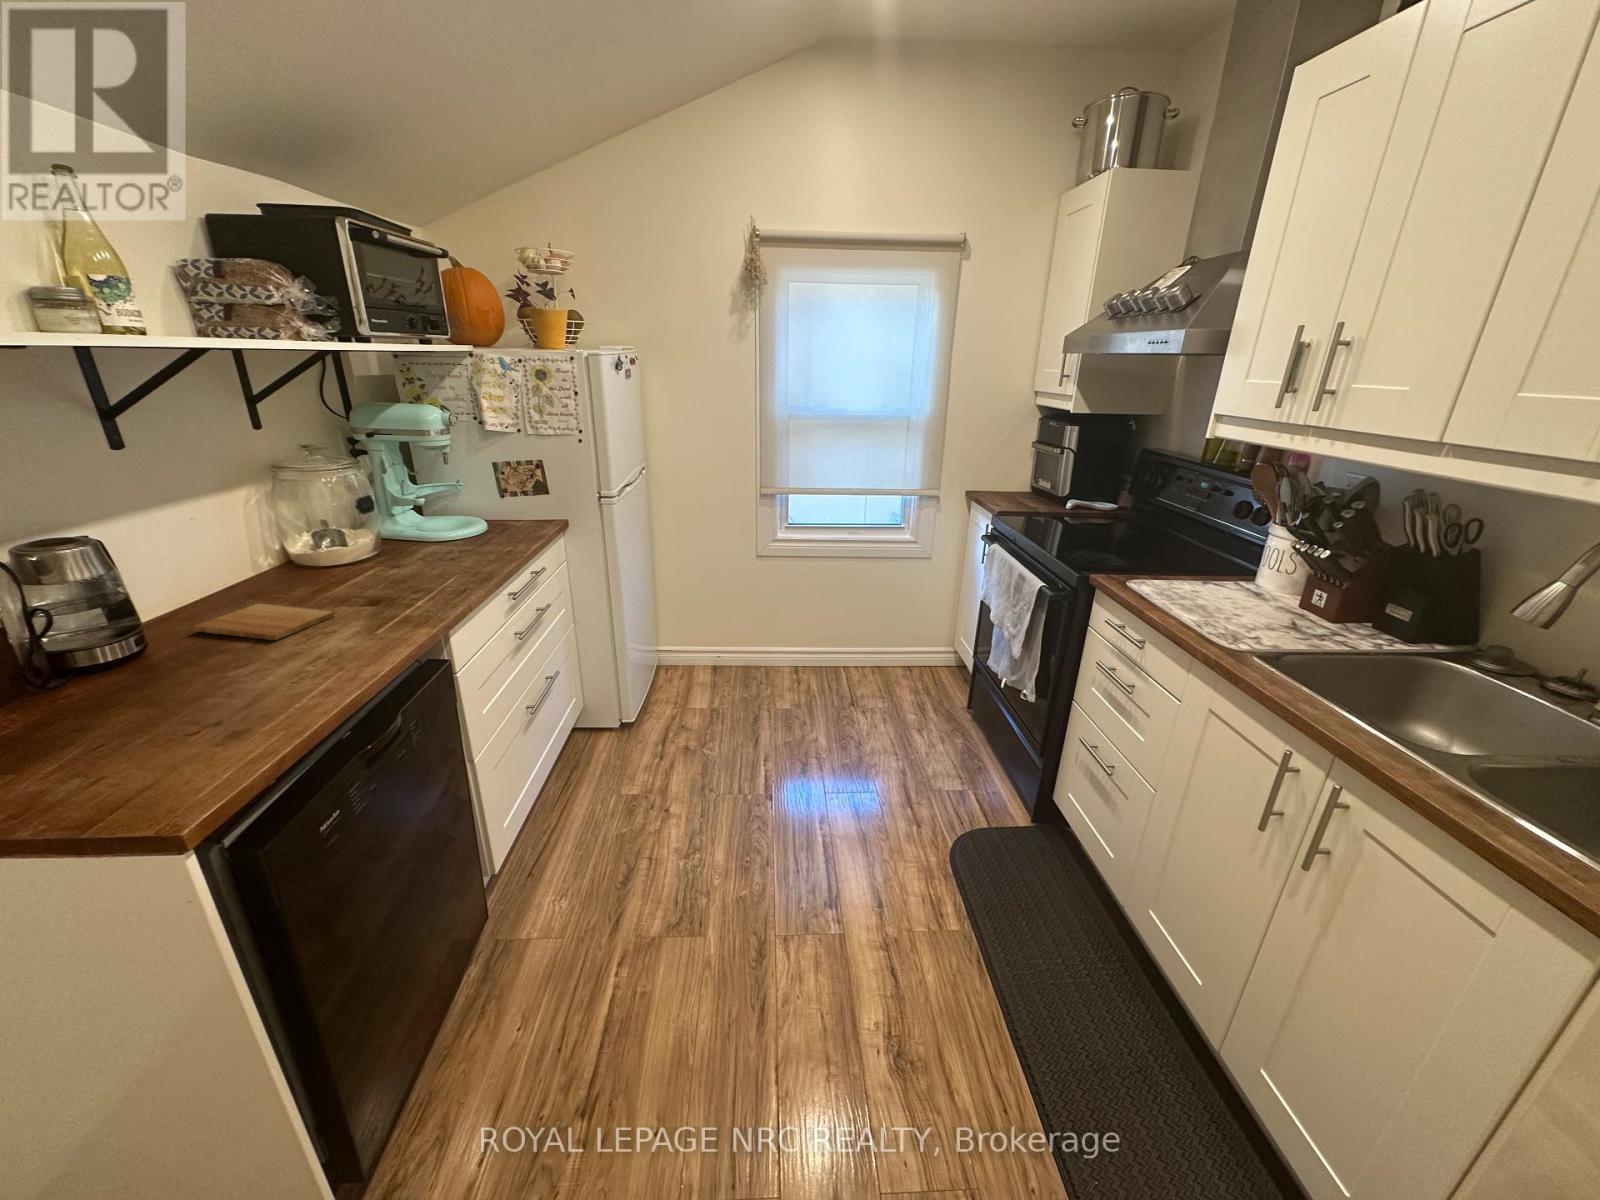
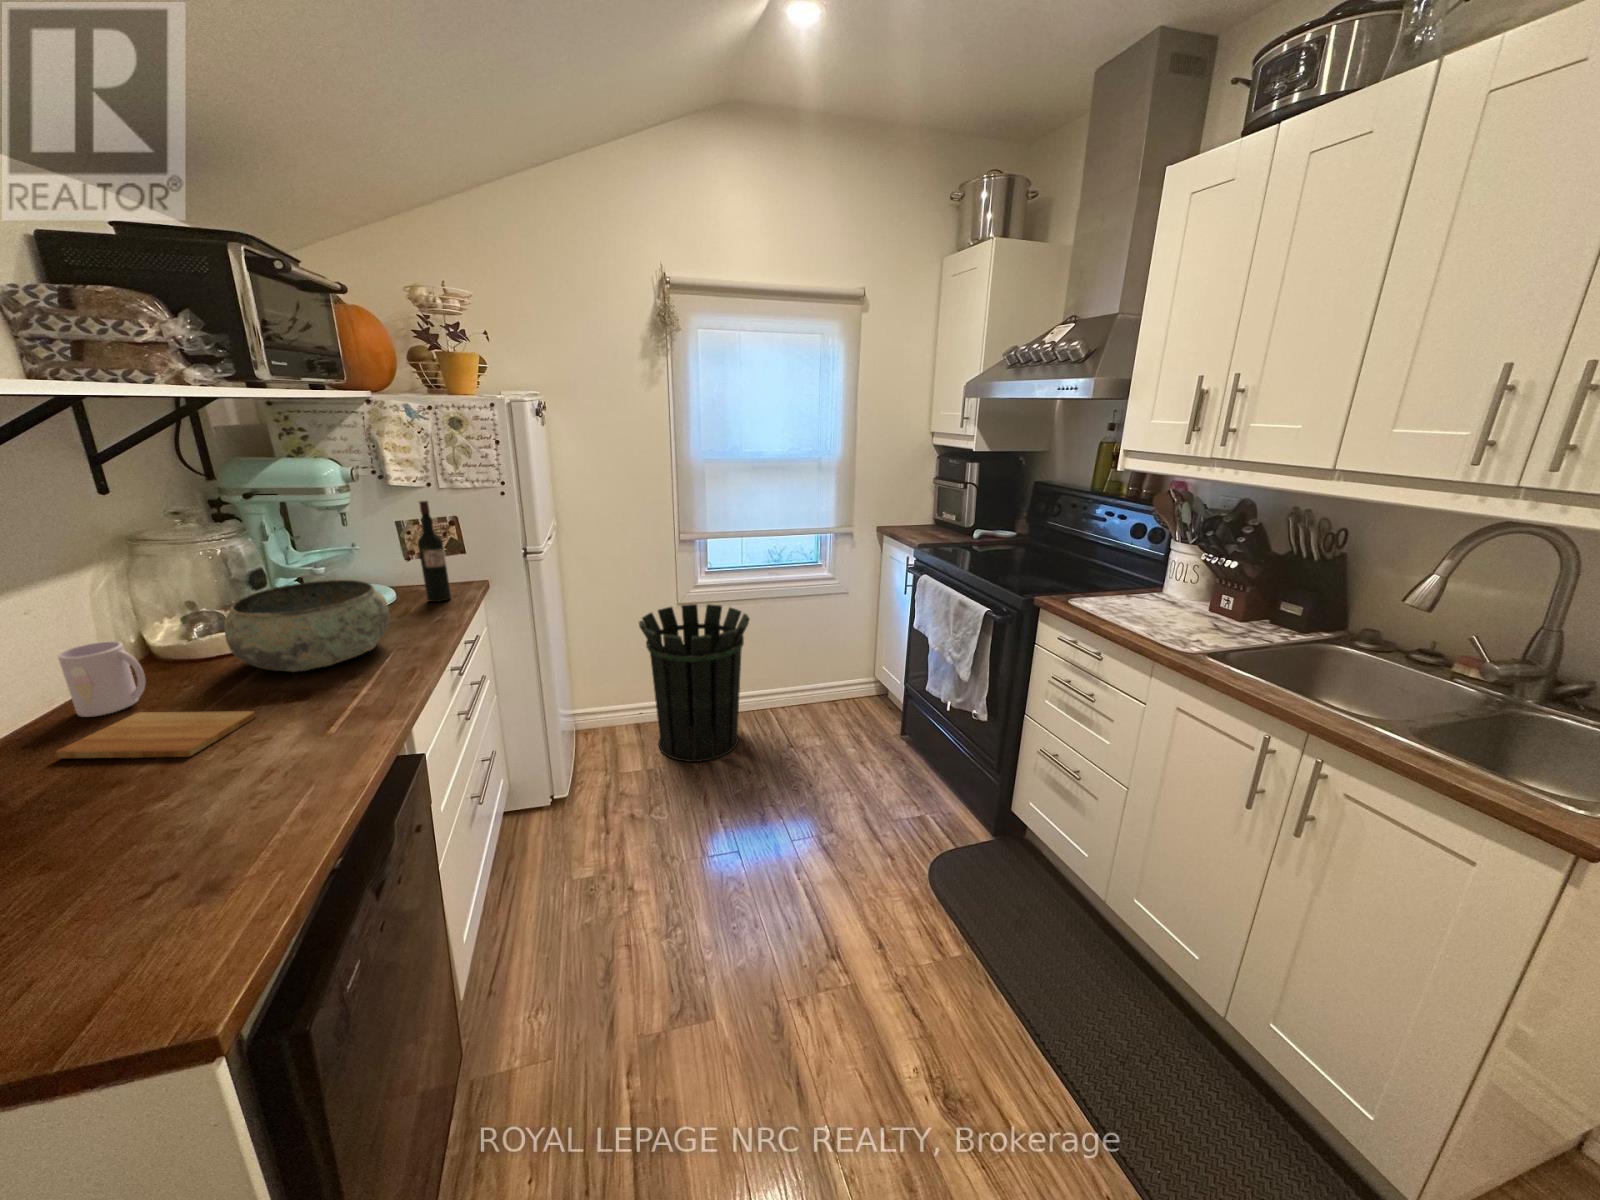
wine bottle: none [502,445,530,536] -> present [418,501,451,602]
bowl: none [330,510,461,584] -> present [224,580,390,672]
mug: none [209,546,270,604] -> present [58,641,145,717]
waste bin: none [712,558,819,708] -> present [639,604,750,762]

